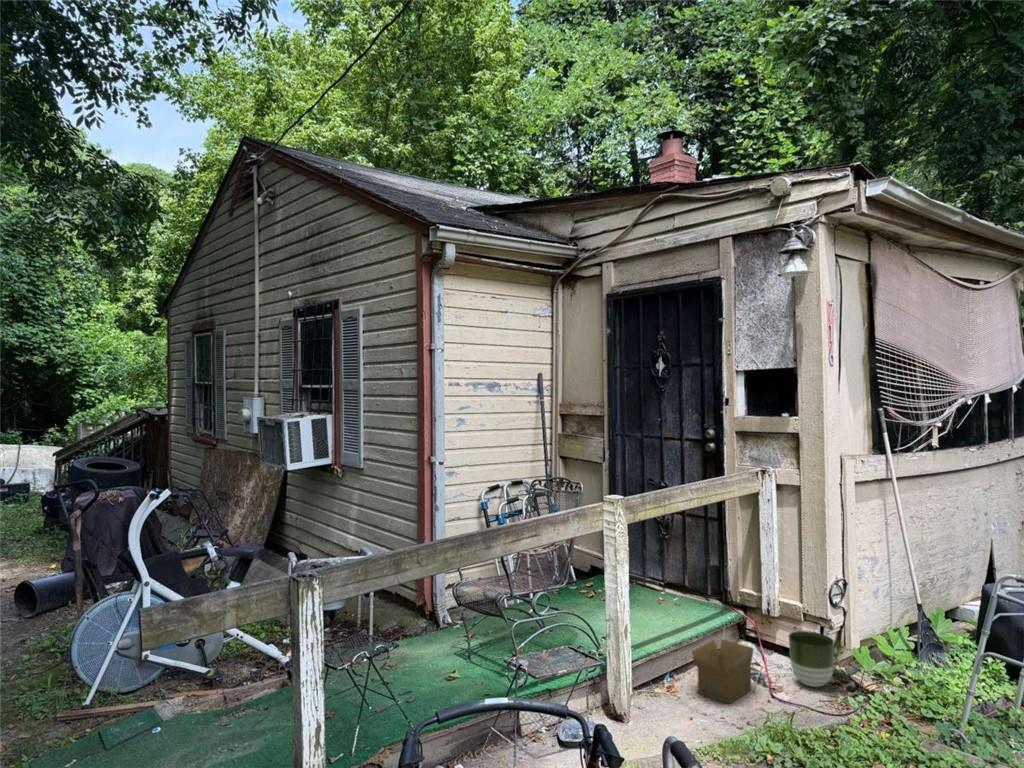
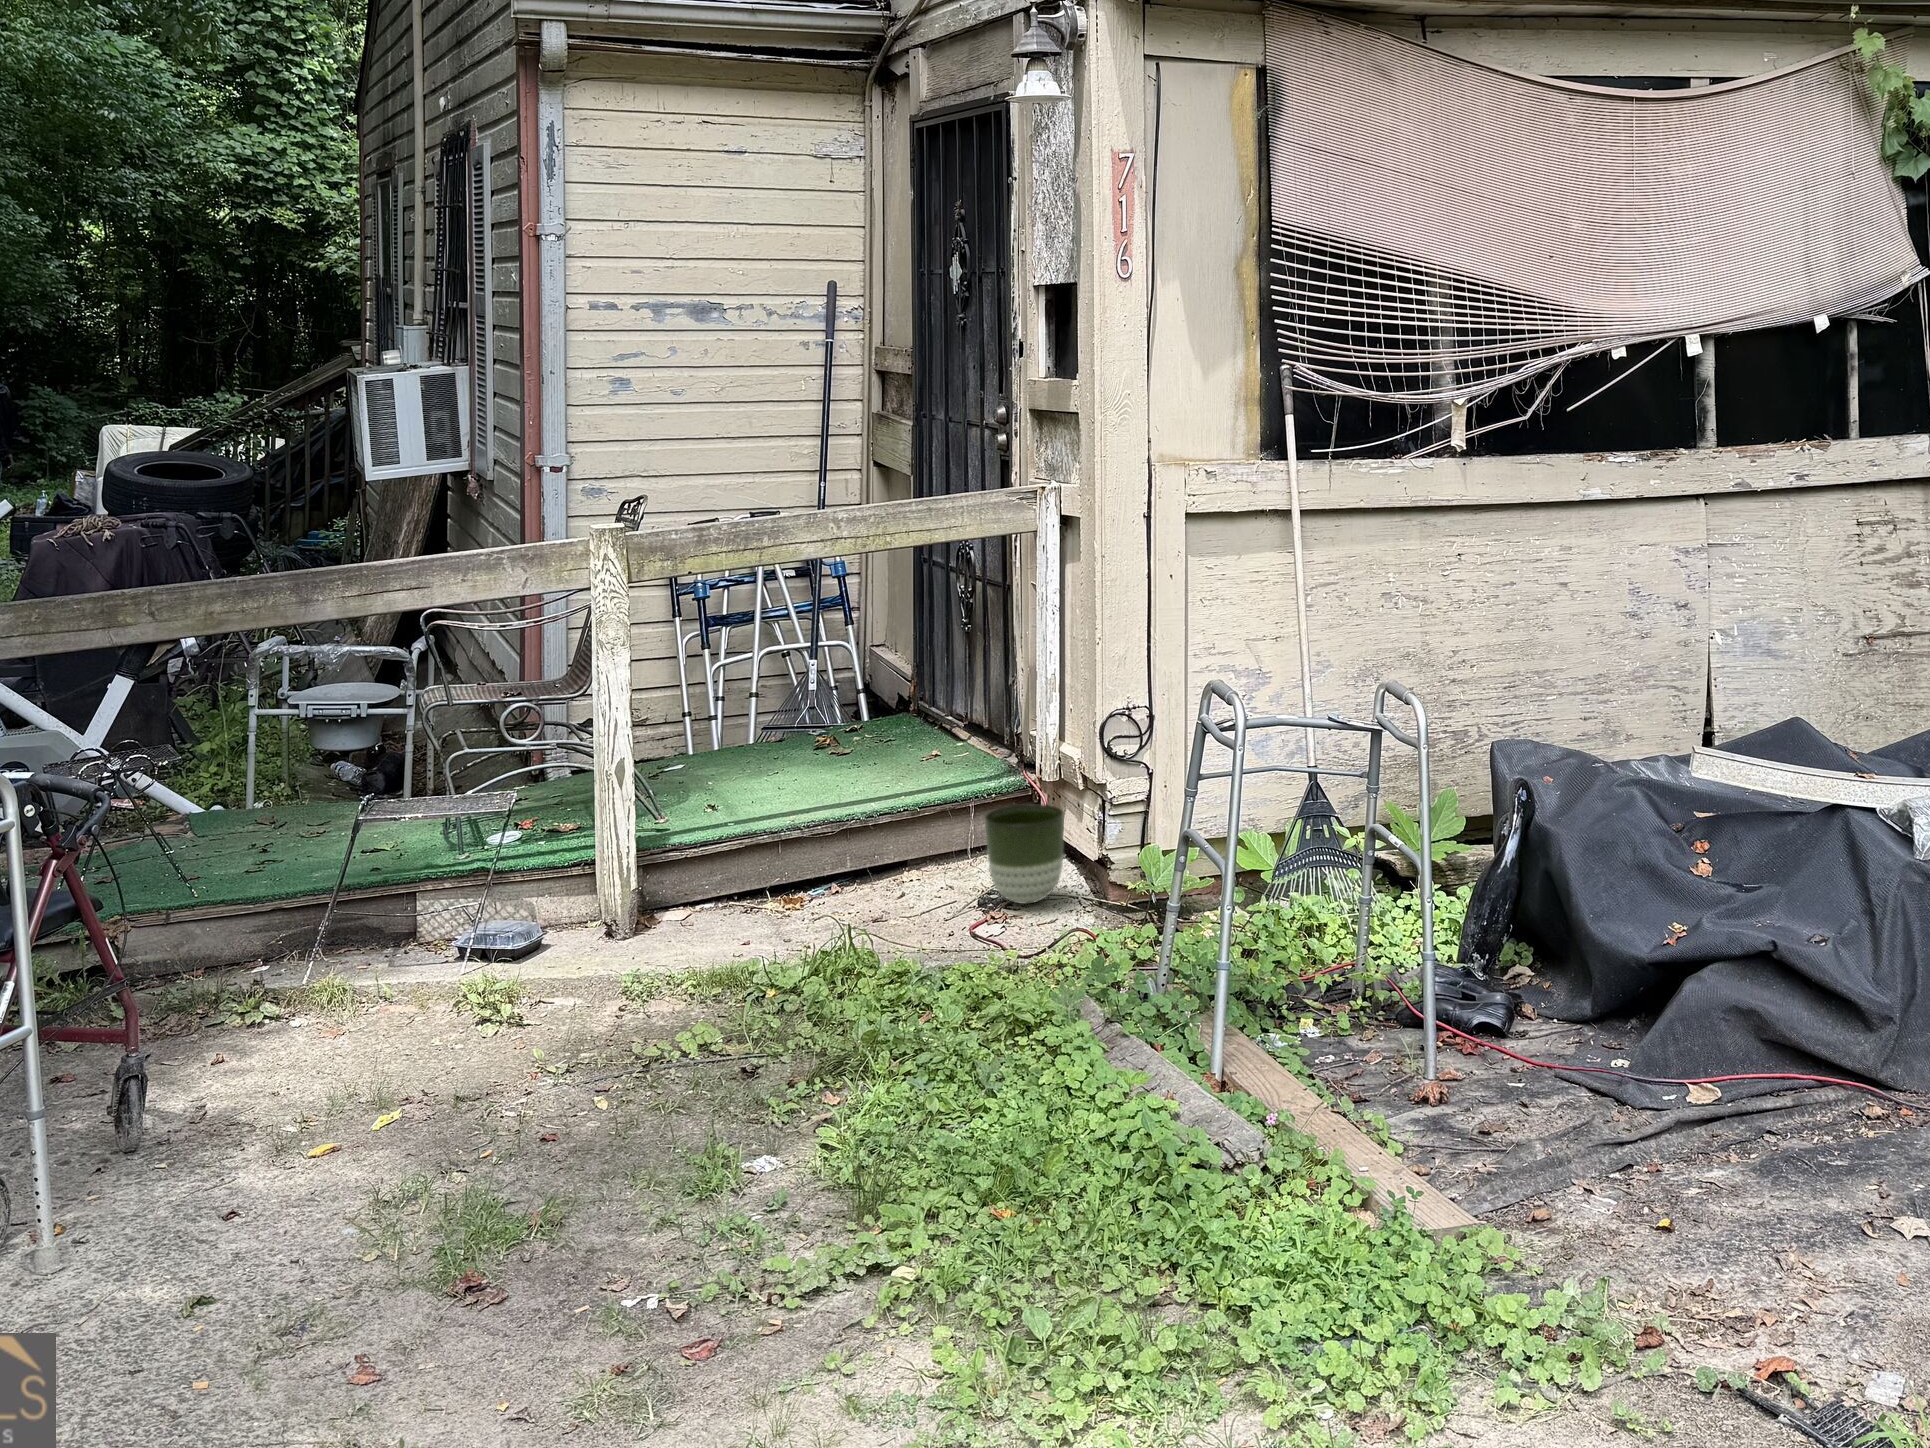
cardboard box: present [692,640,754,703] -> none [788,810,914,912]

